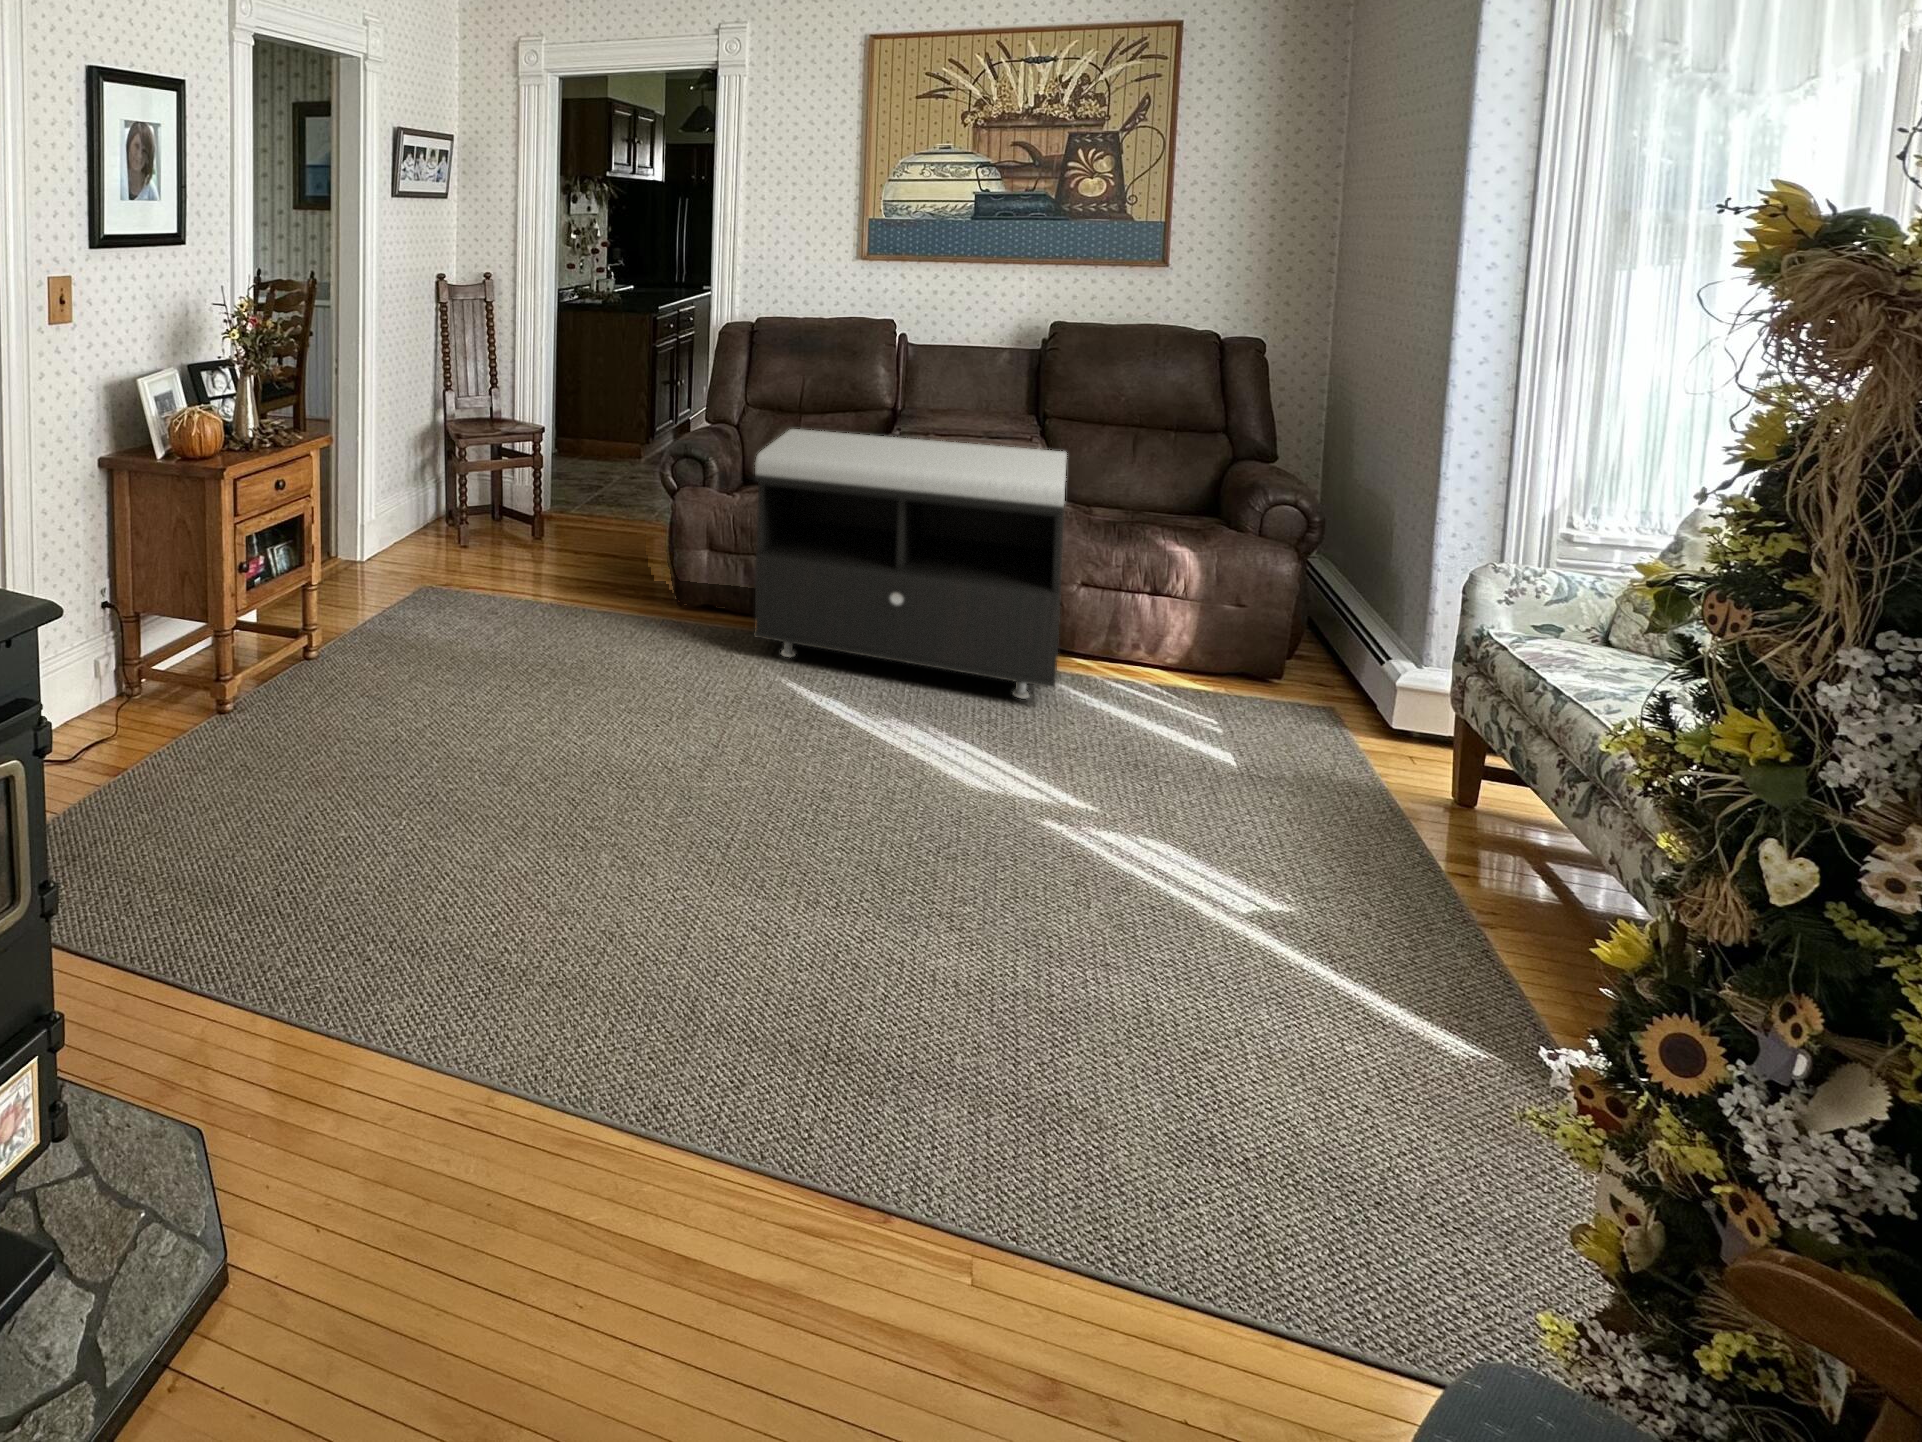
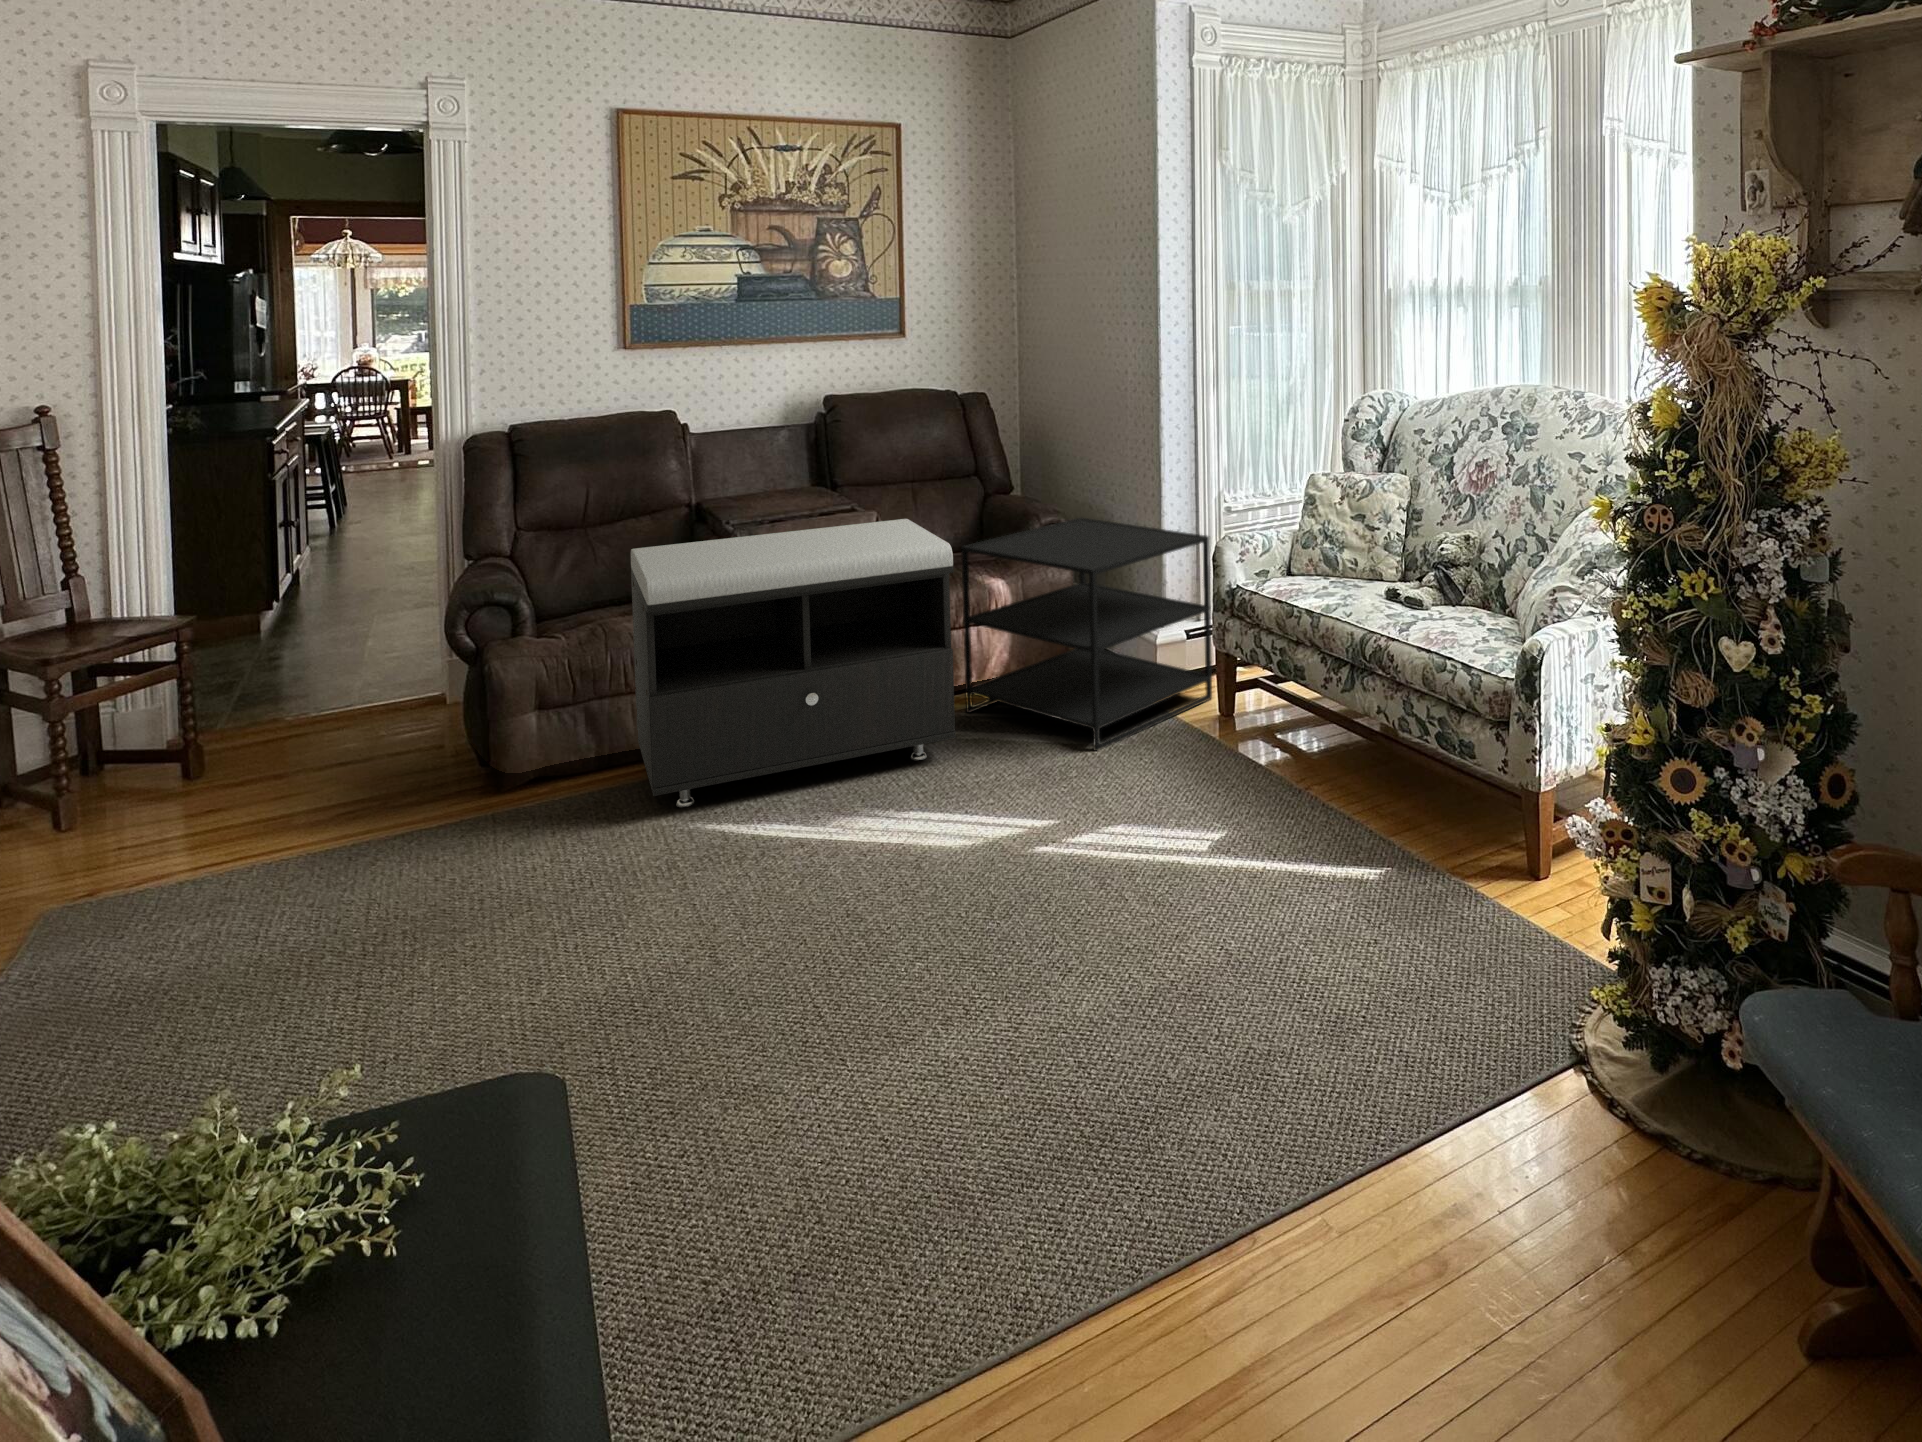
side table: none [1119,494,1496,775] -> present [961,518,1212,751]

